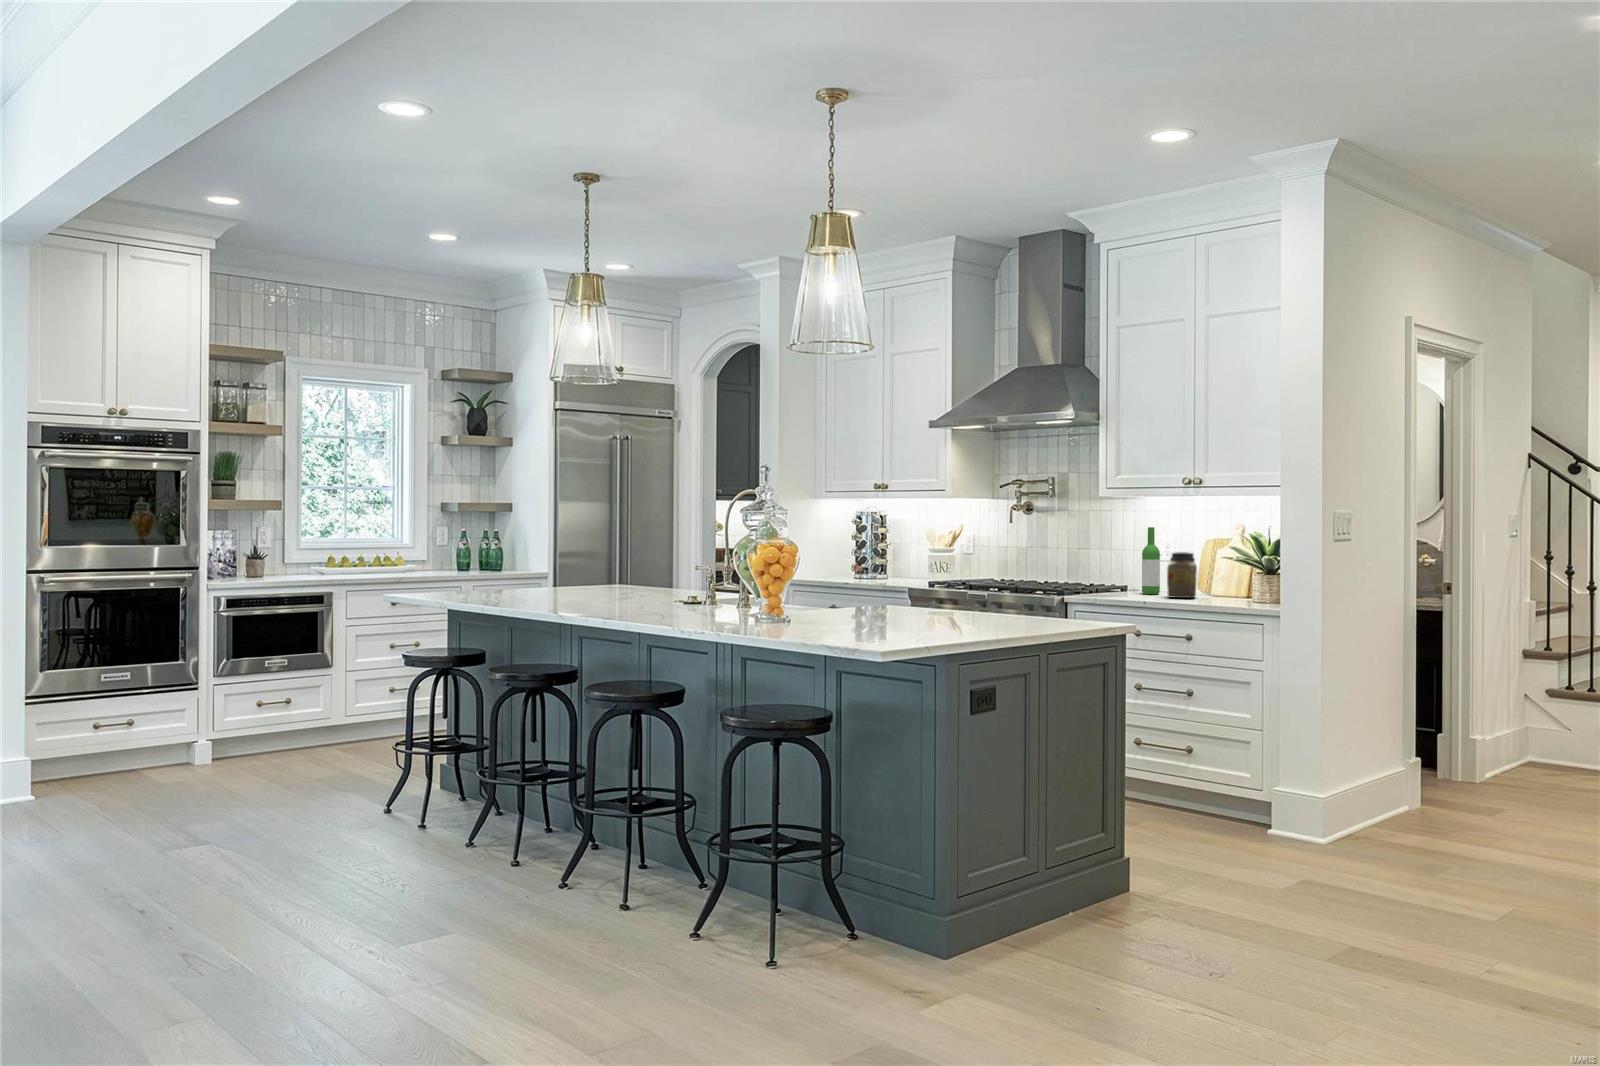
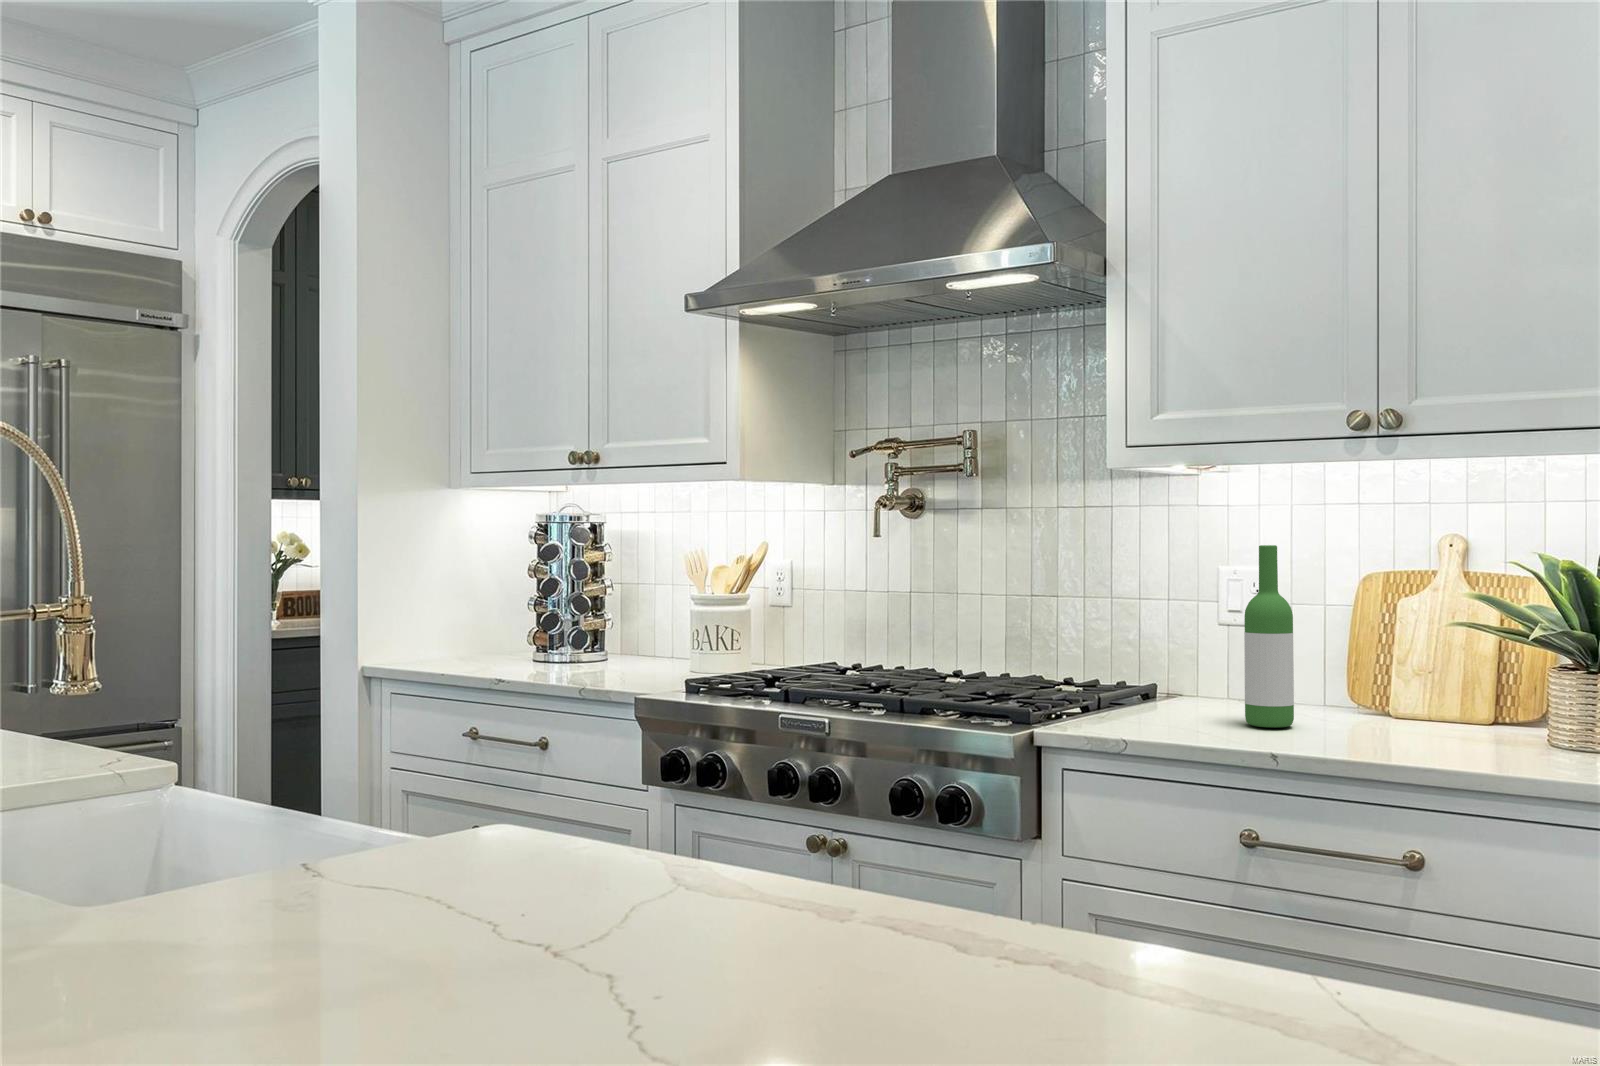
jar: present [1167,552,1197,598] -> none [1332,615,1420,747]

